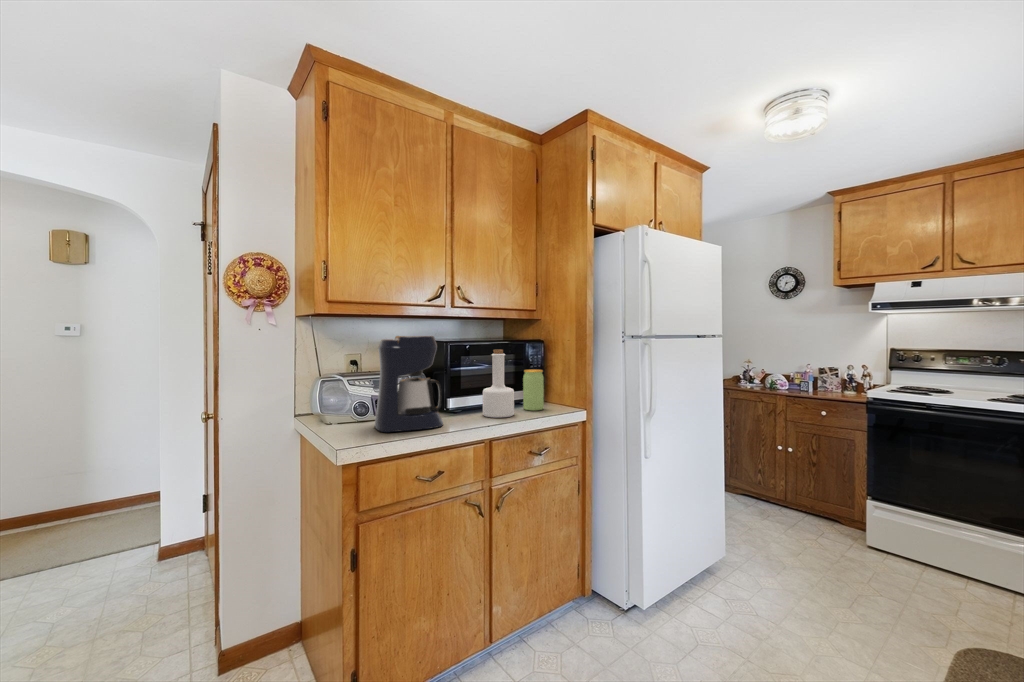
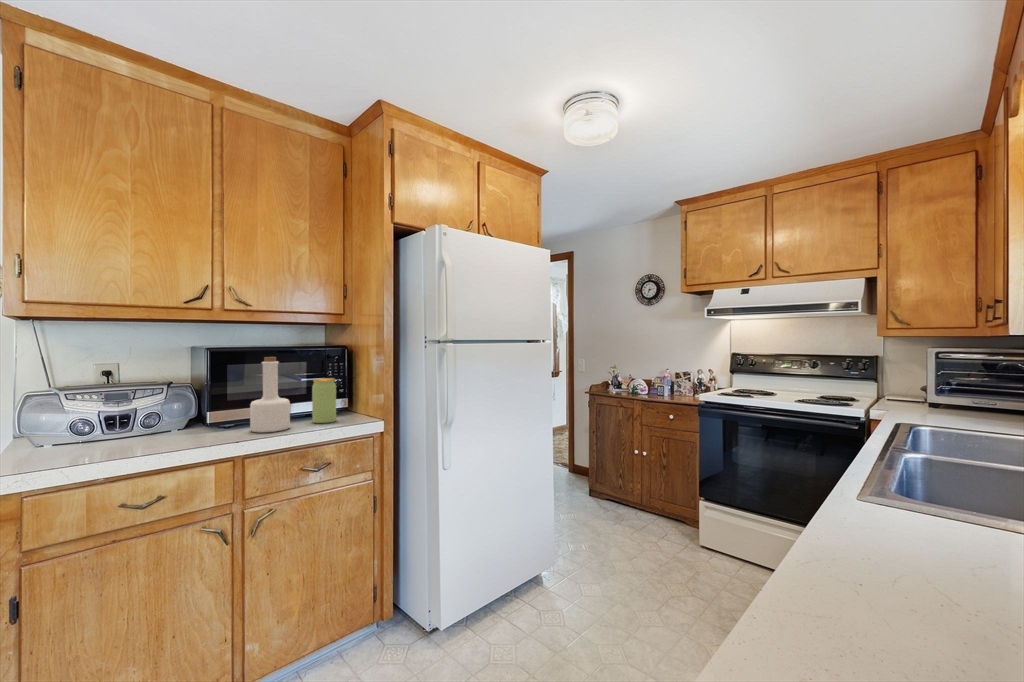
coffee maker: present [375,336,443,432] -> none [83,342,185,454]

